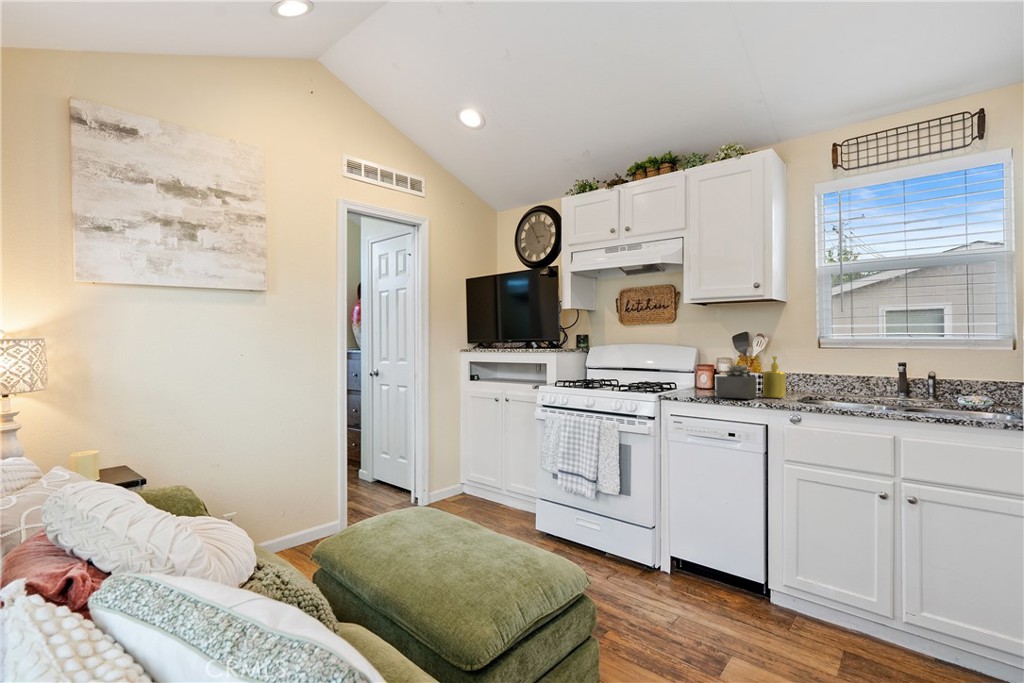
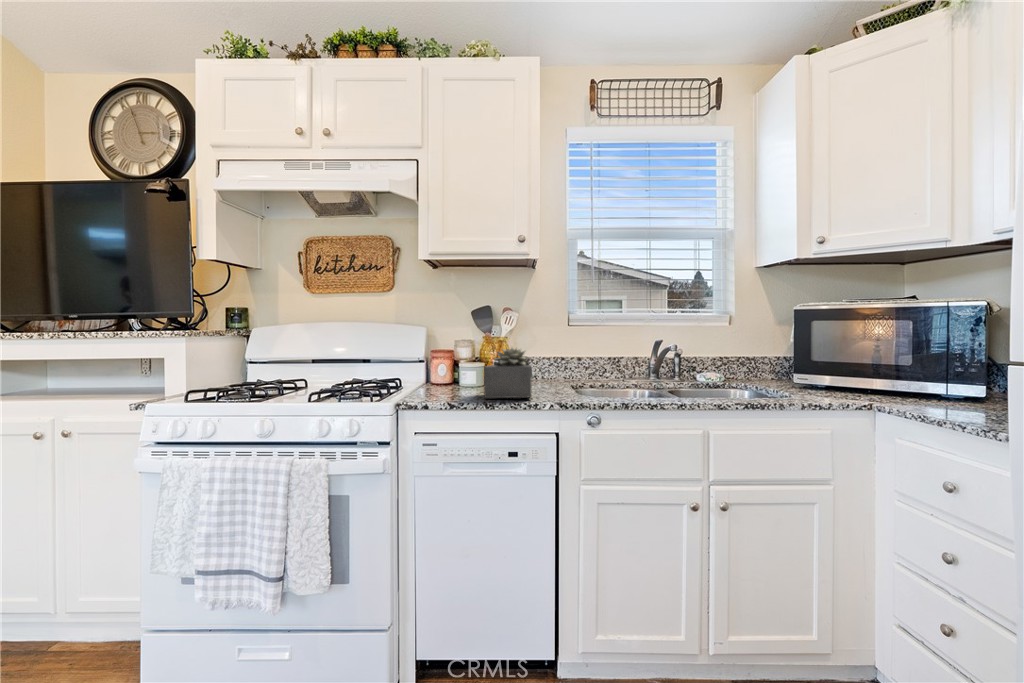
soap dispenser: present [763,356,786,398] -> none [533,336,557,391]

